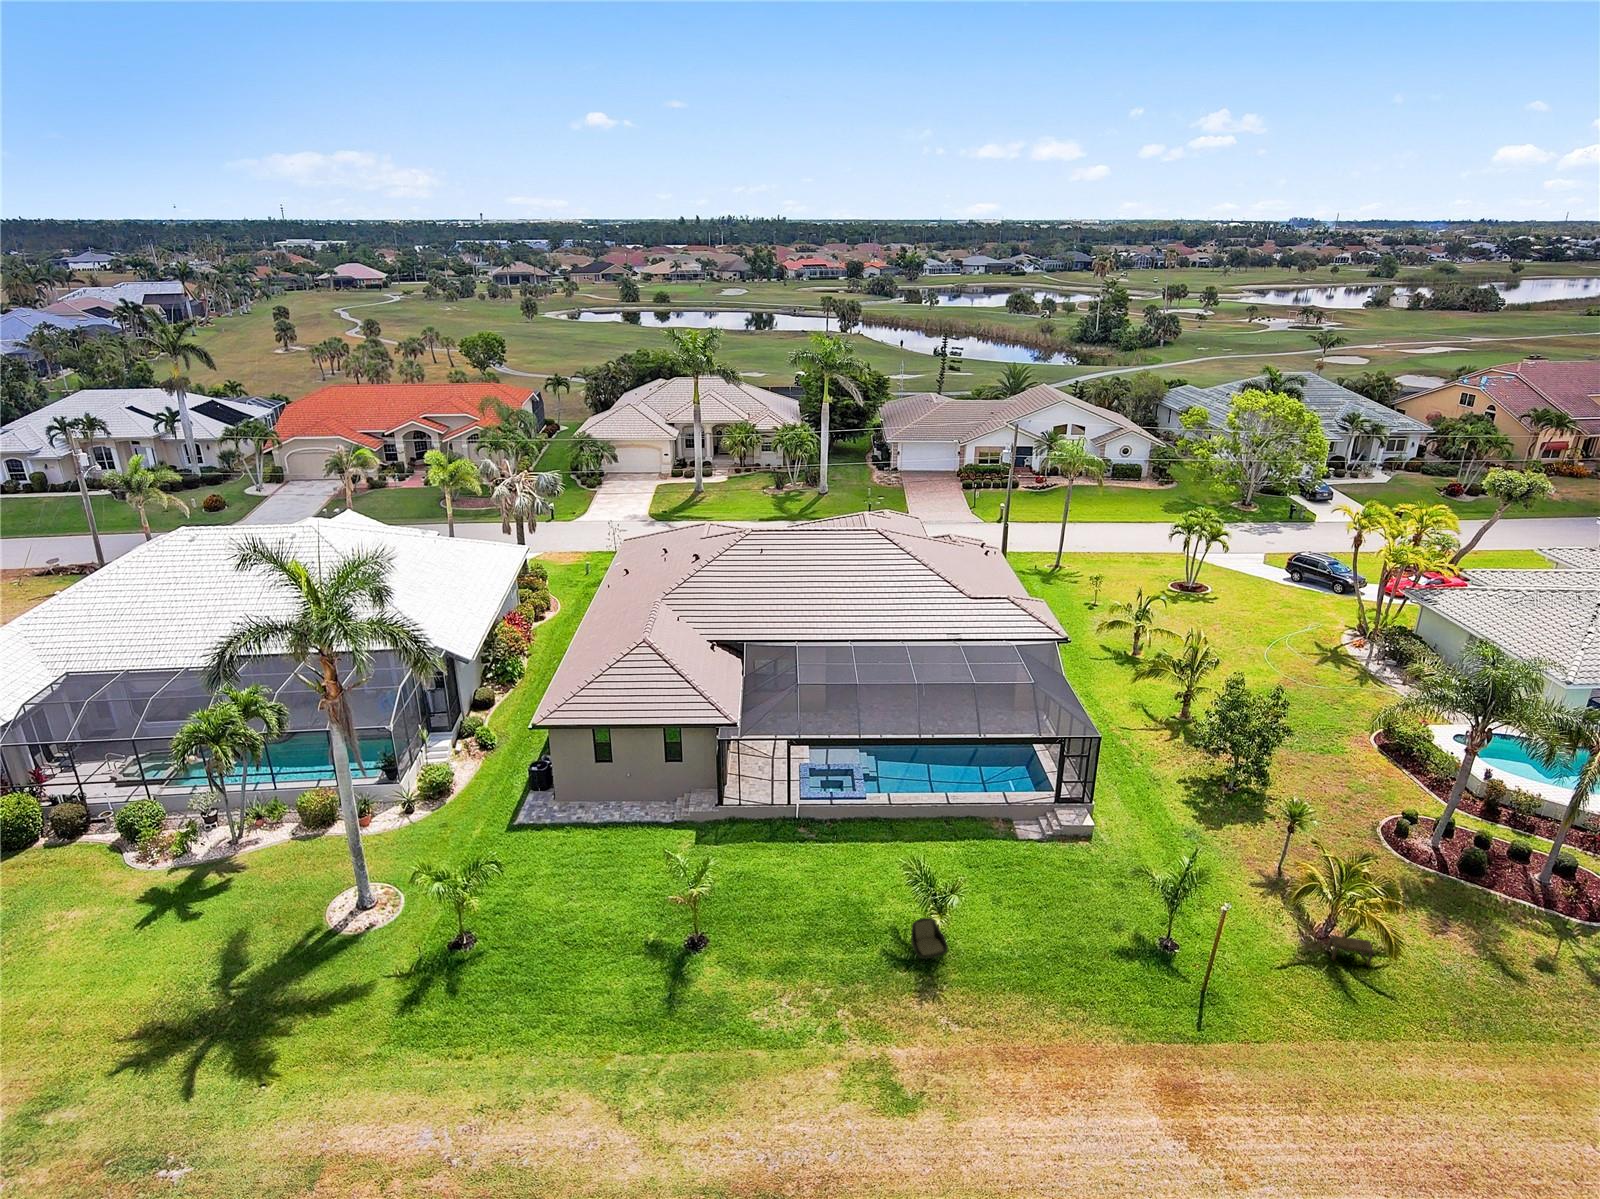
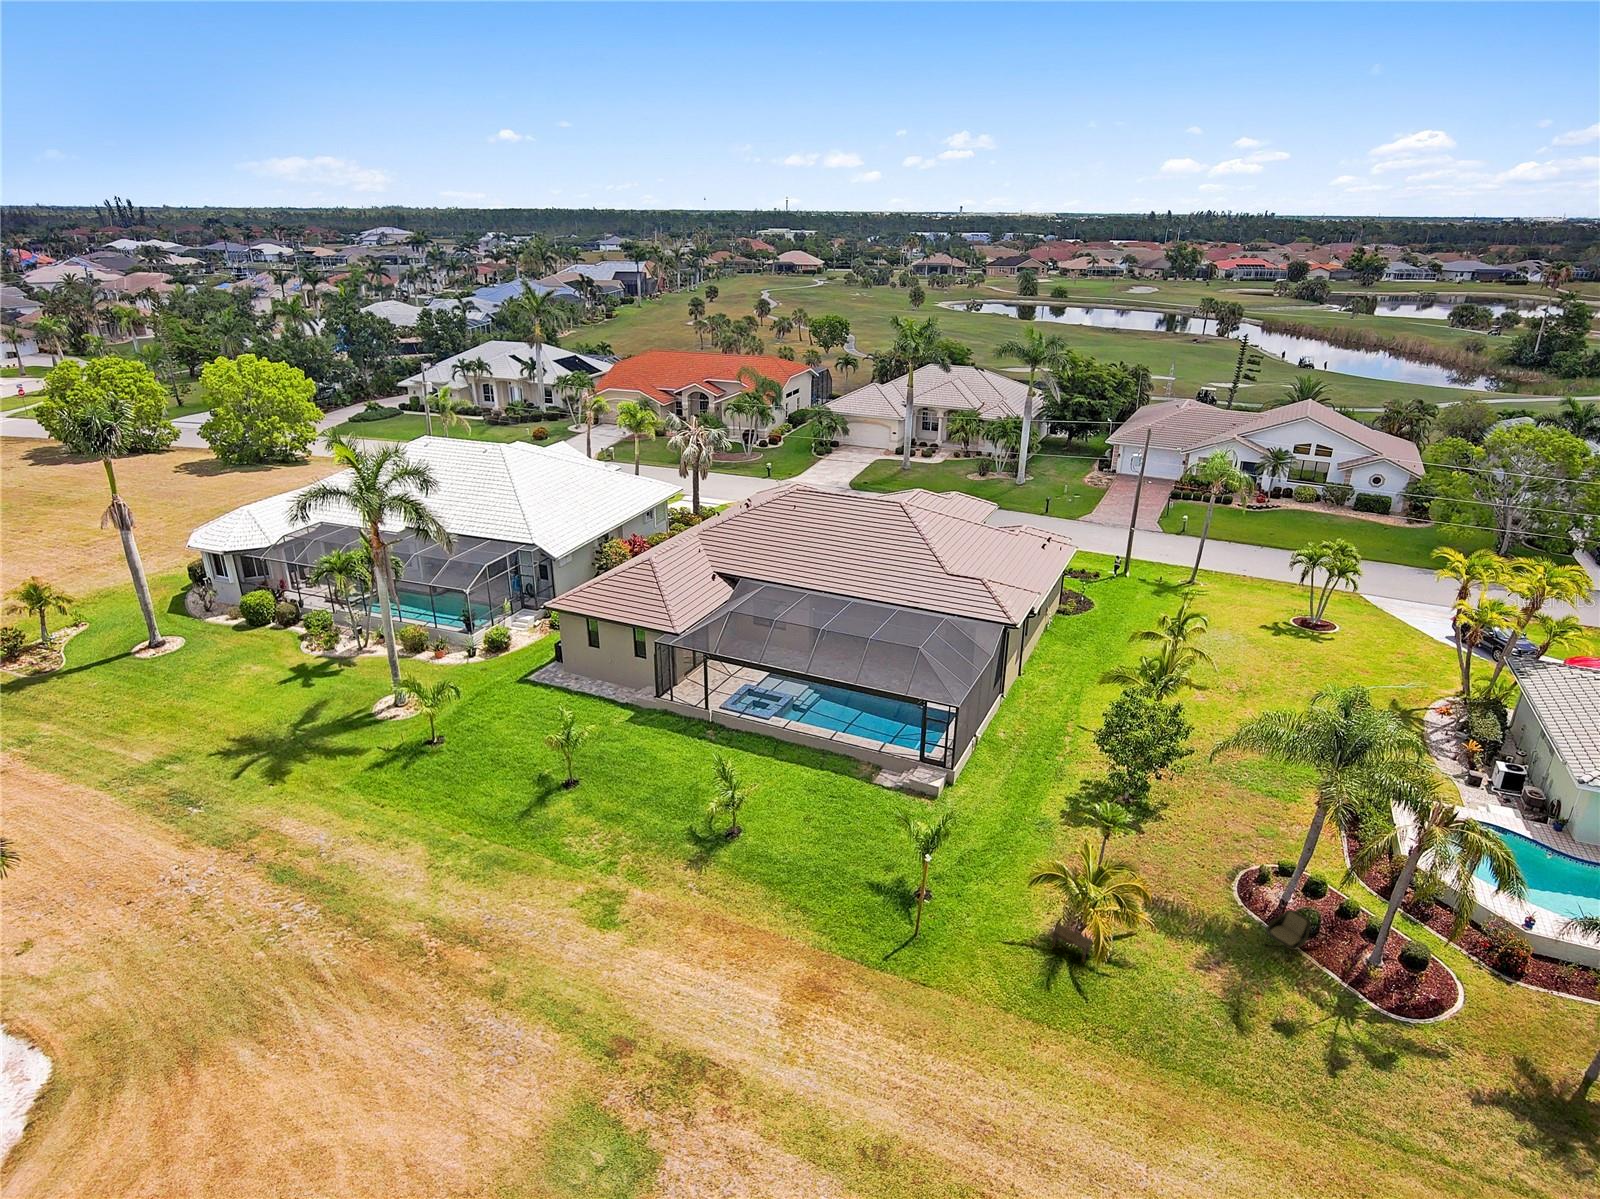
lounge chair: present [909,918,948,964] -> present [1266,910,1311,961]

